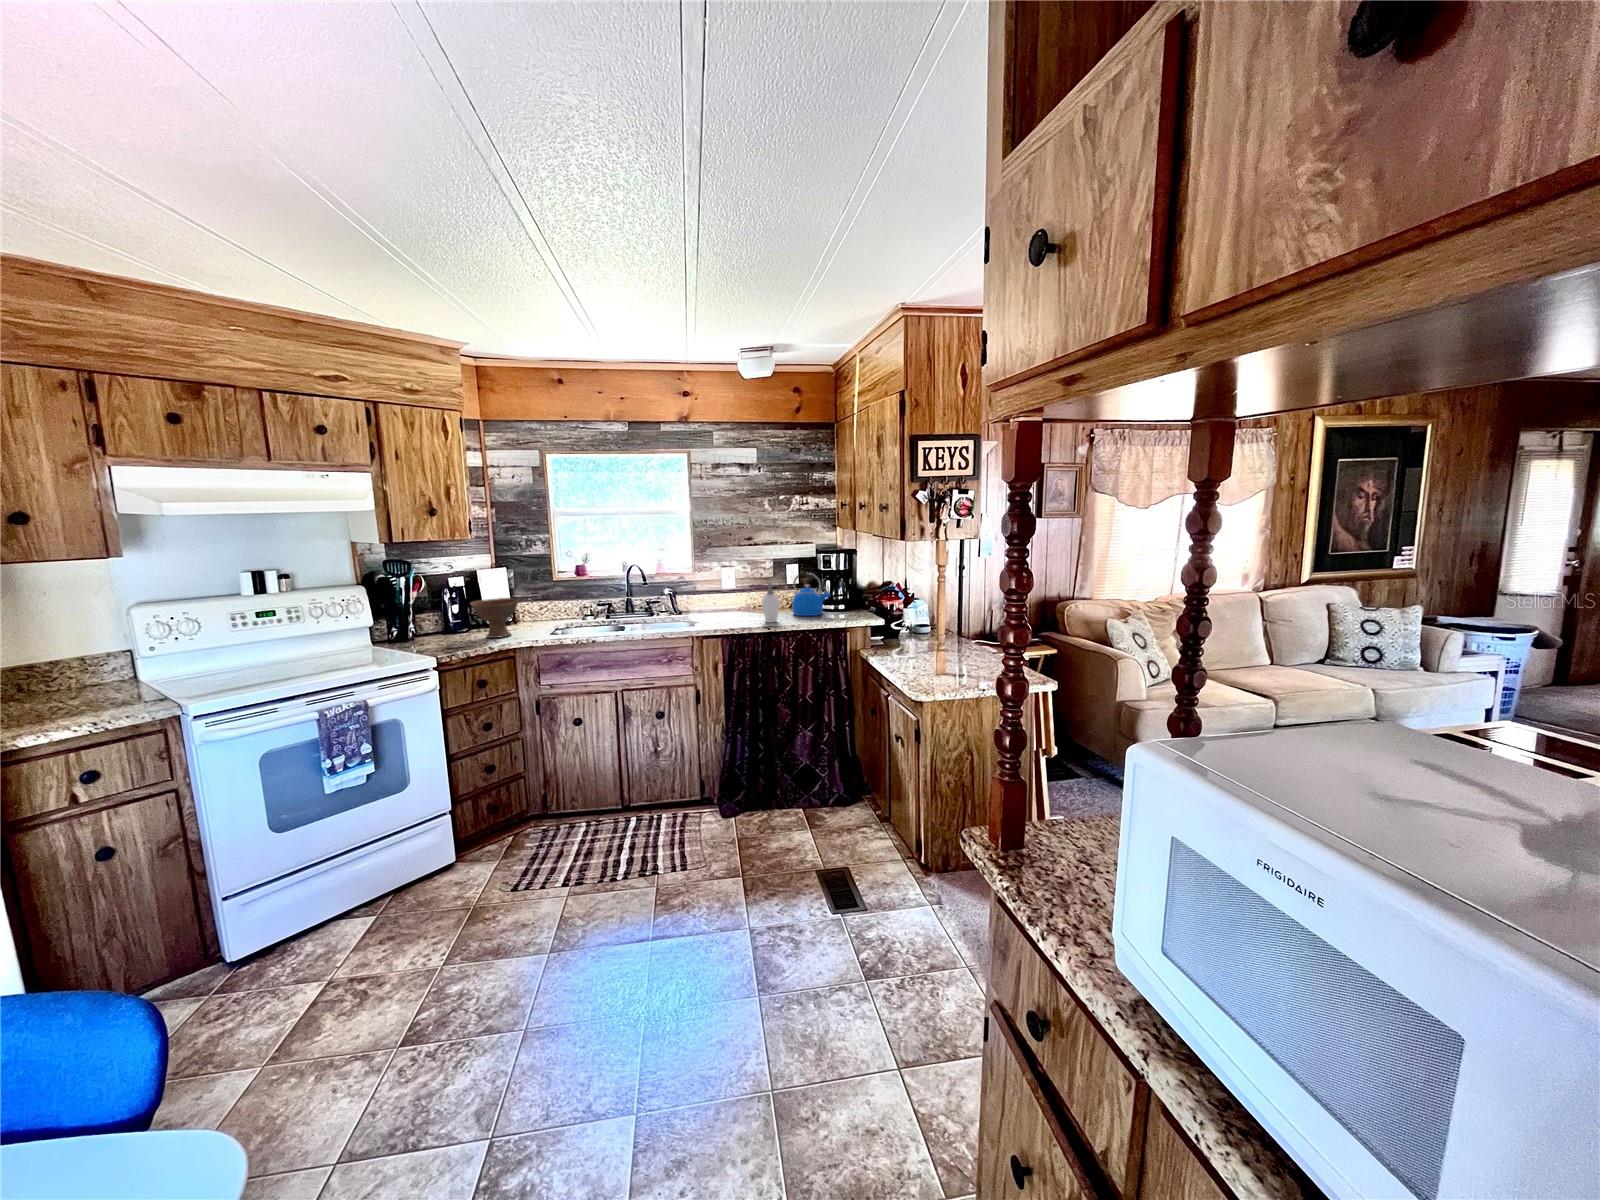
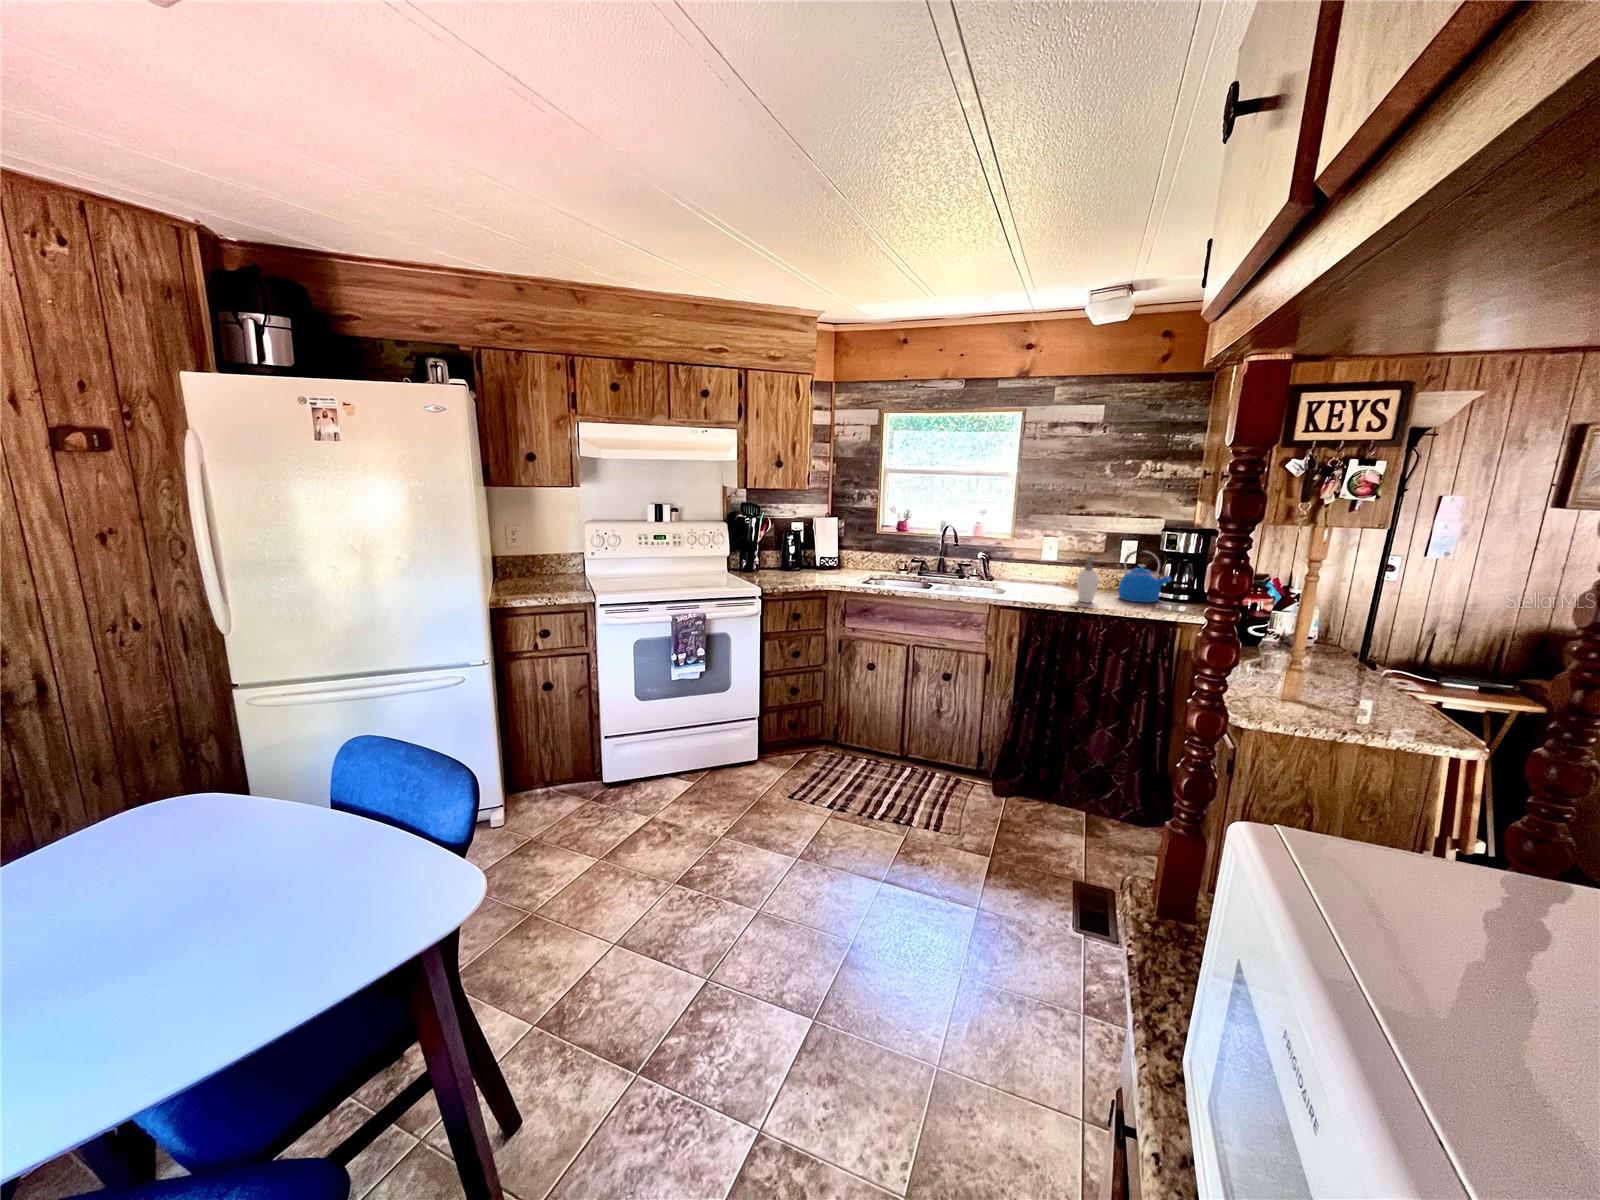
bowl: present [470,598,519,638] -> none [796,543,837,580]

